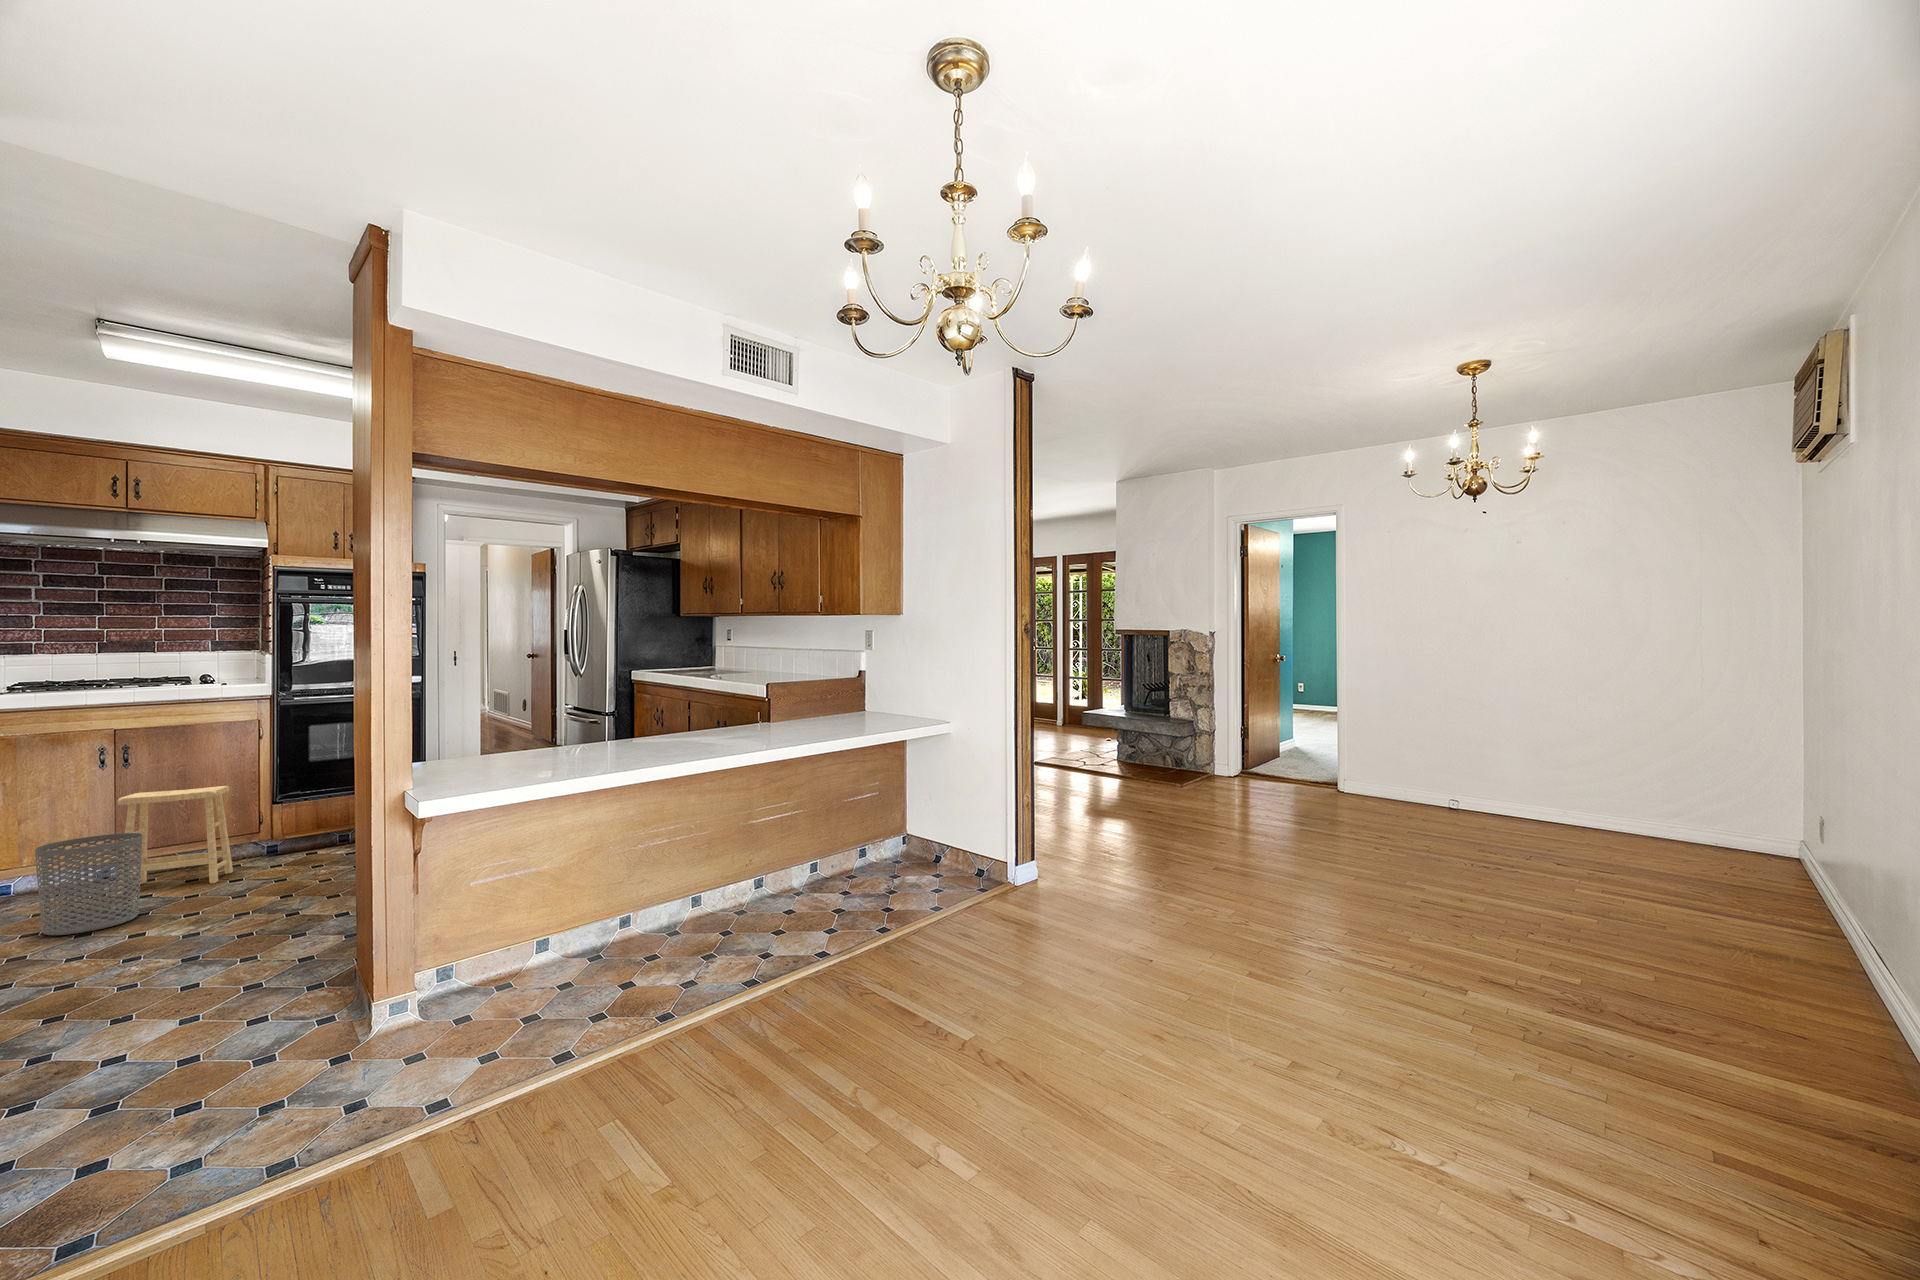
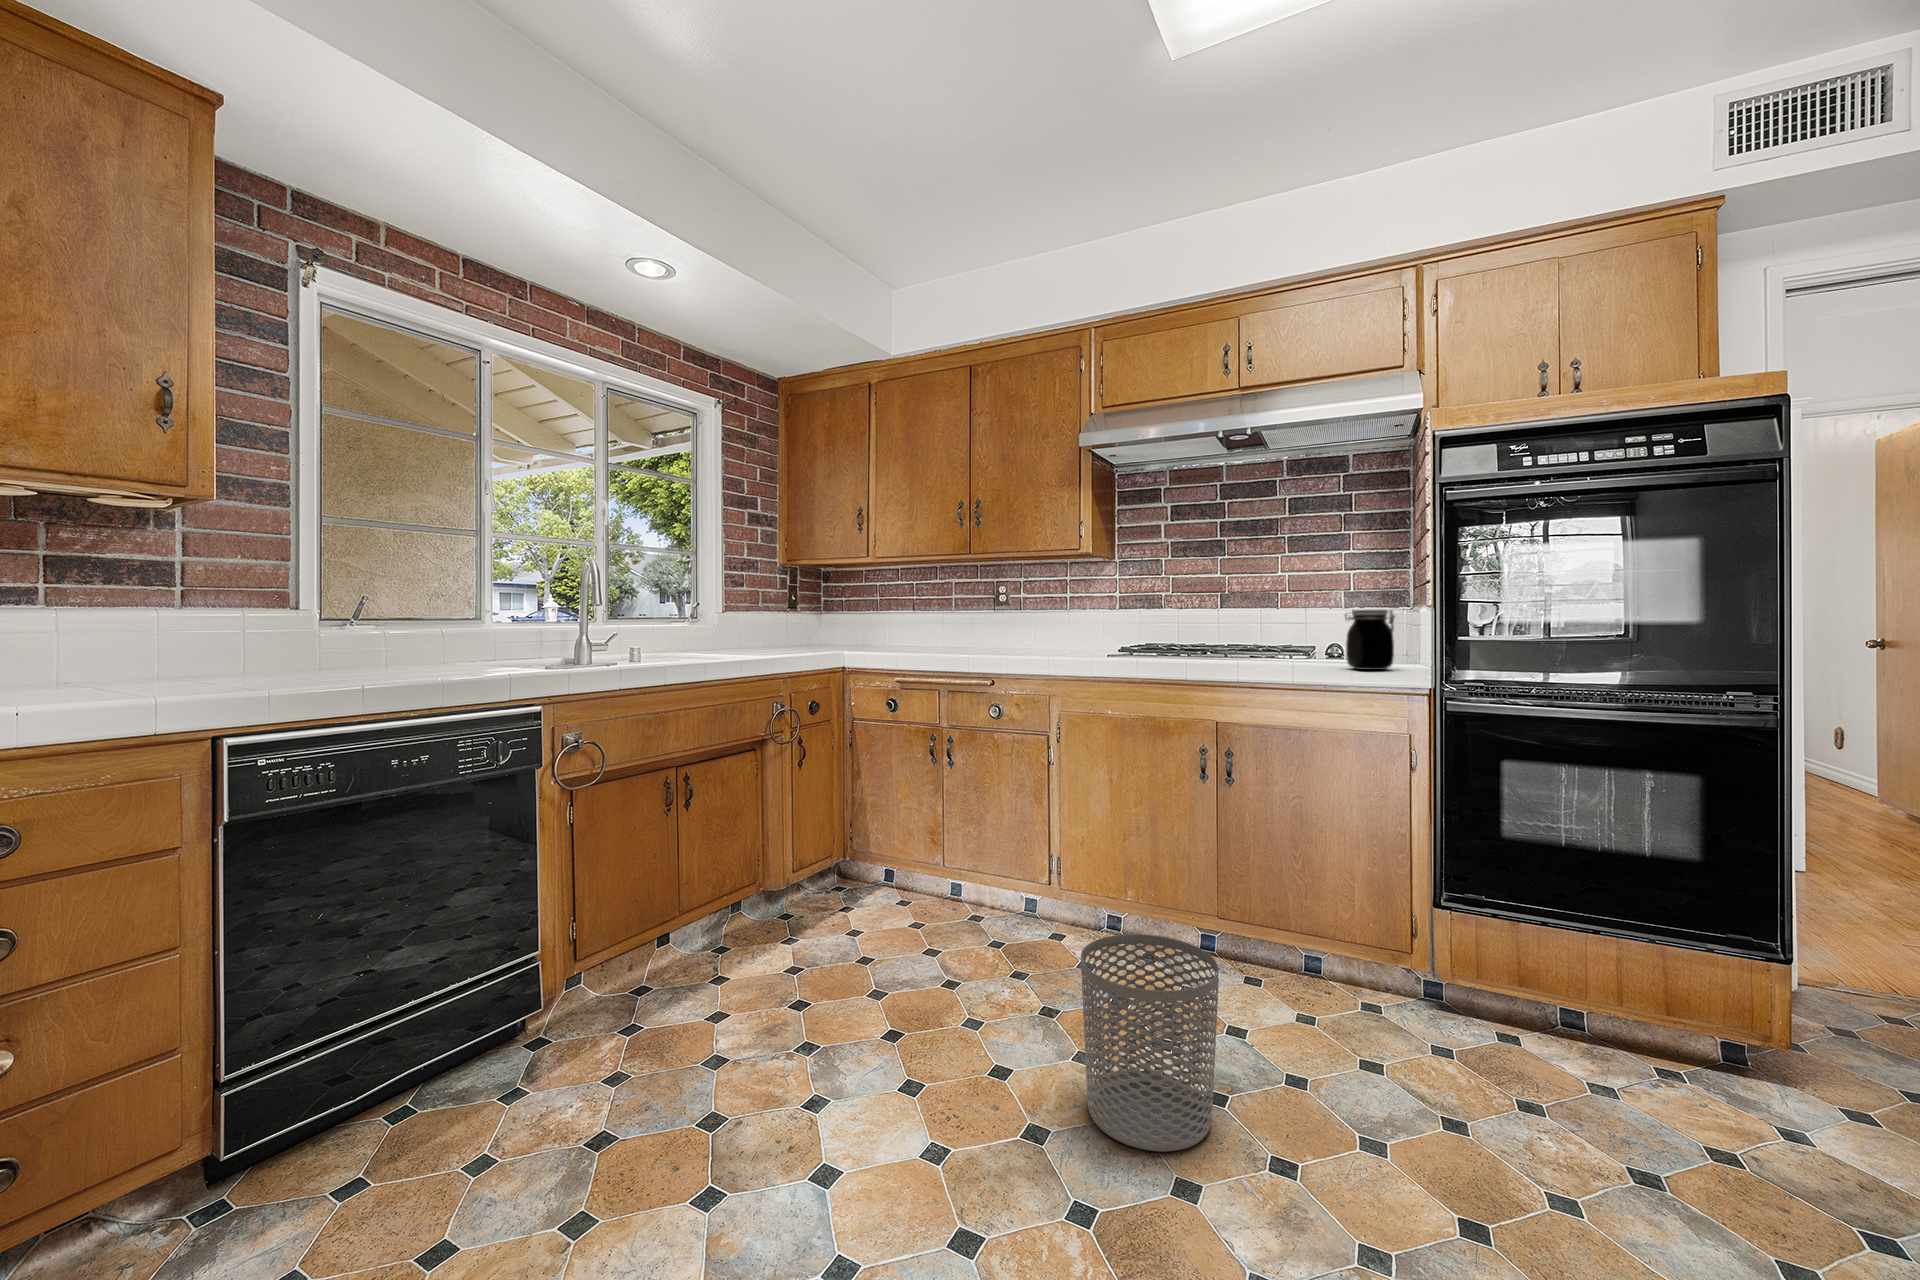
jar: none [215,654,249,687] -> present [1345,610,1395,670]
footstool: present [117,786,233,894] -> none [1208,838,1366,1054]

